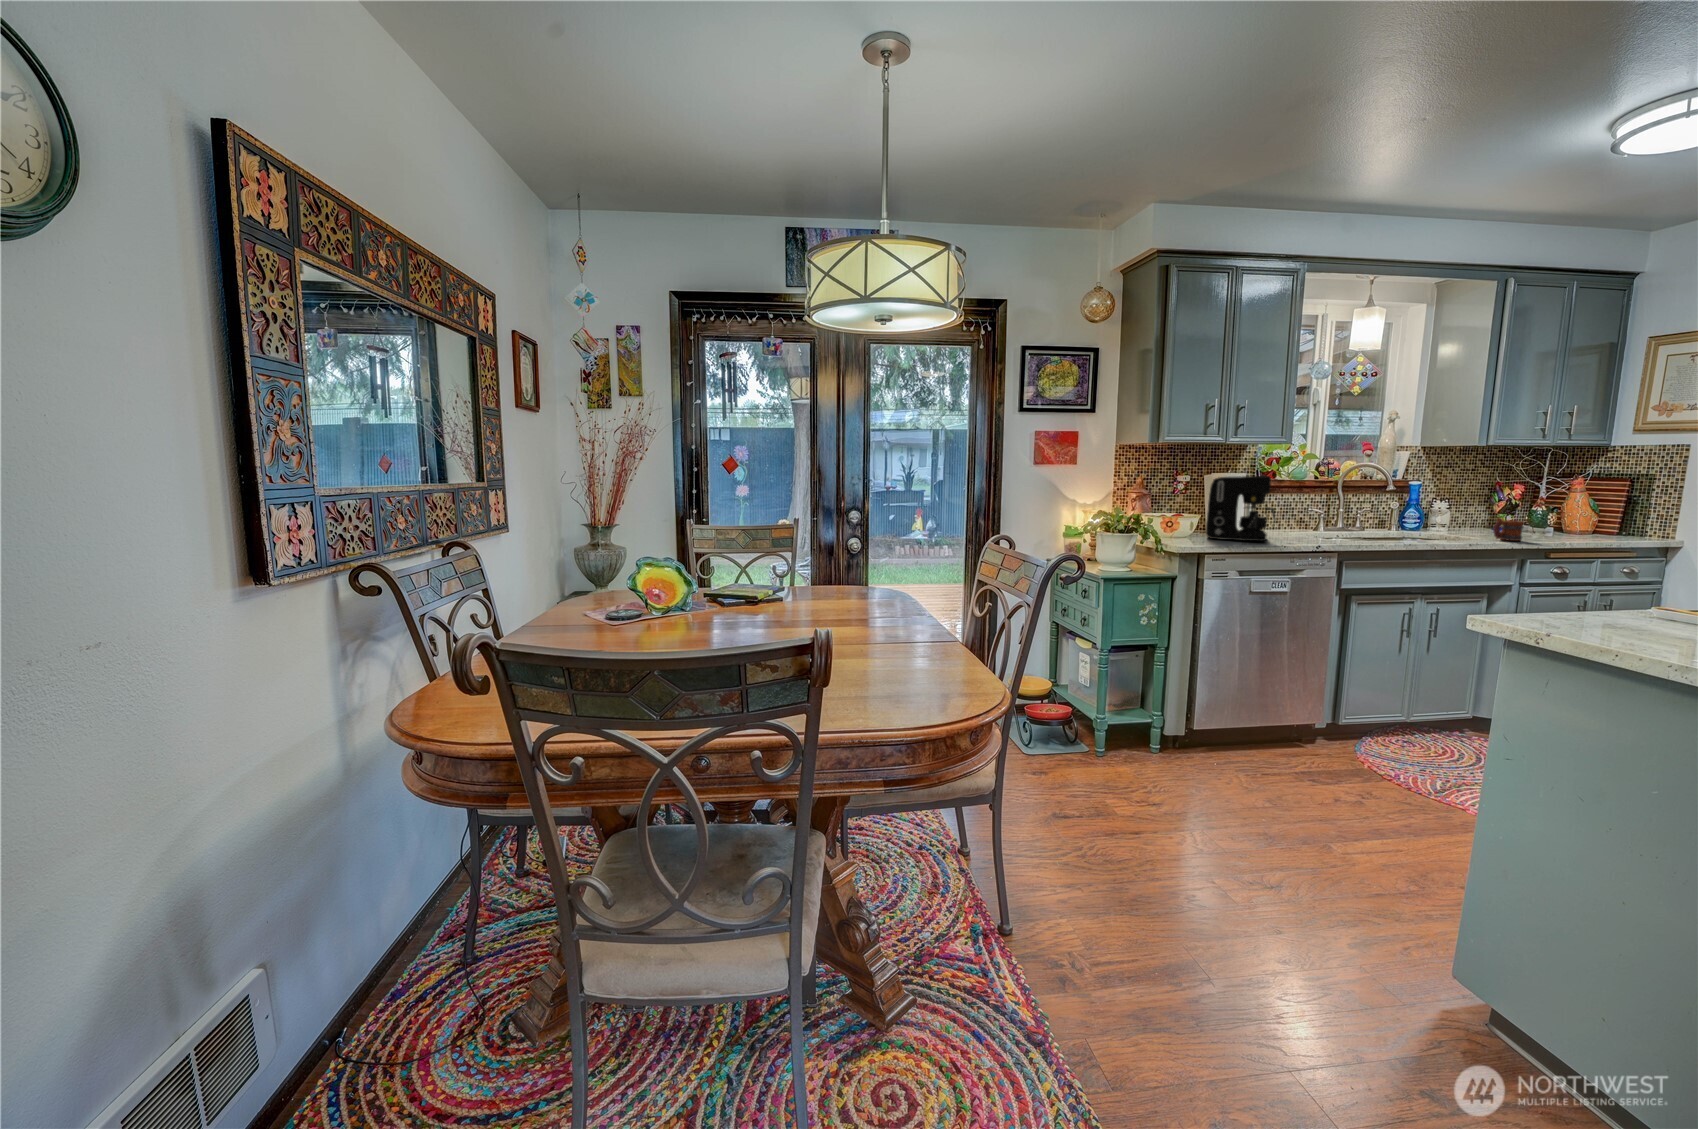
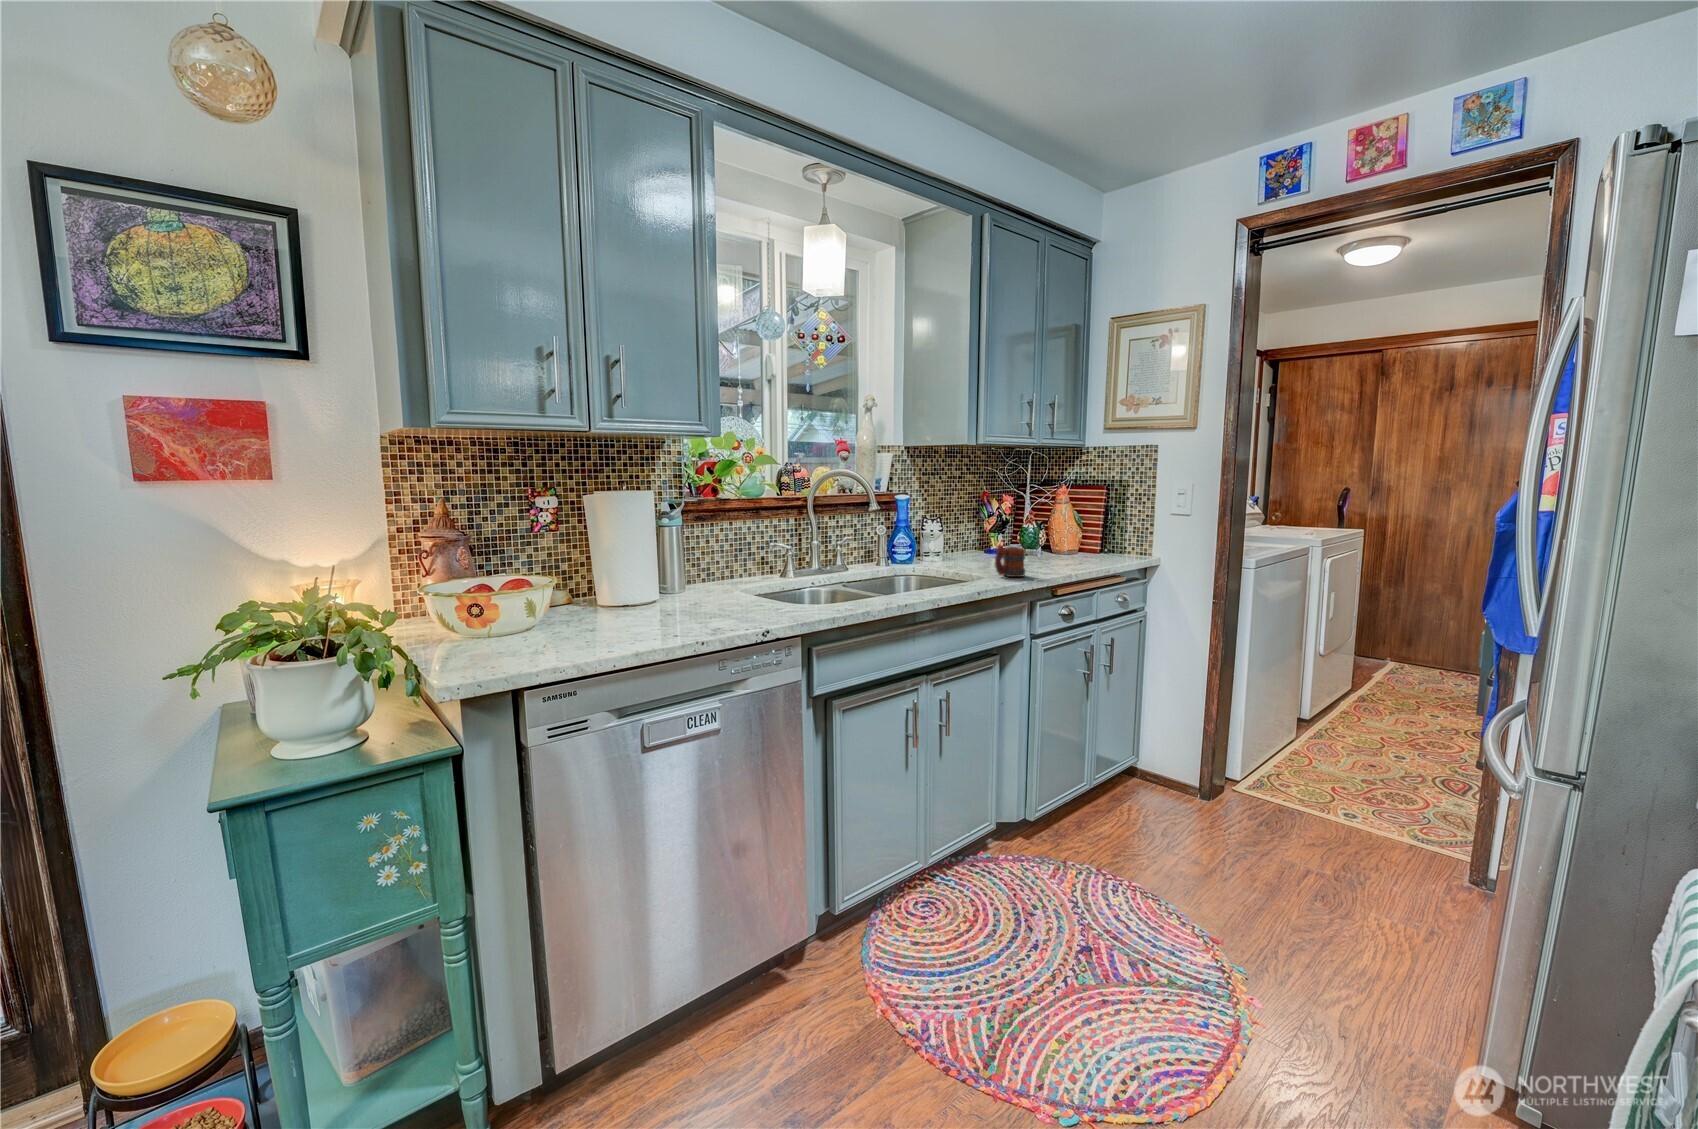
coffee maker: present [1206,476,1275,541] -> none [558,494,692,629]

